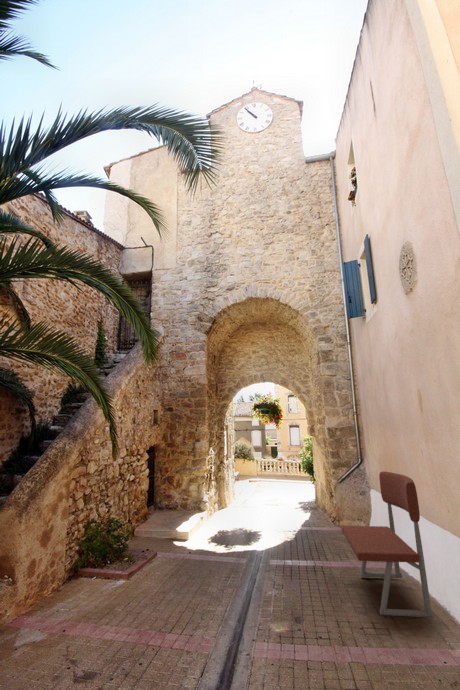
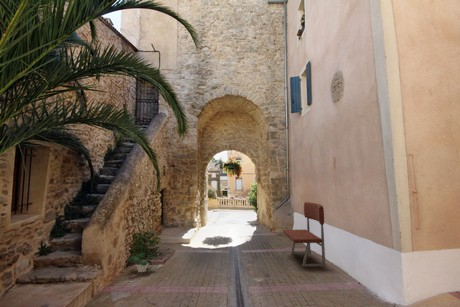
potted plant: none [40,566,102,608] -> present [127,253,159,272]

